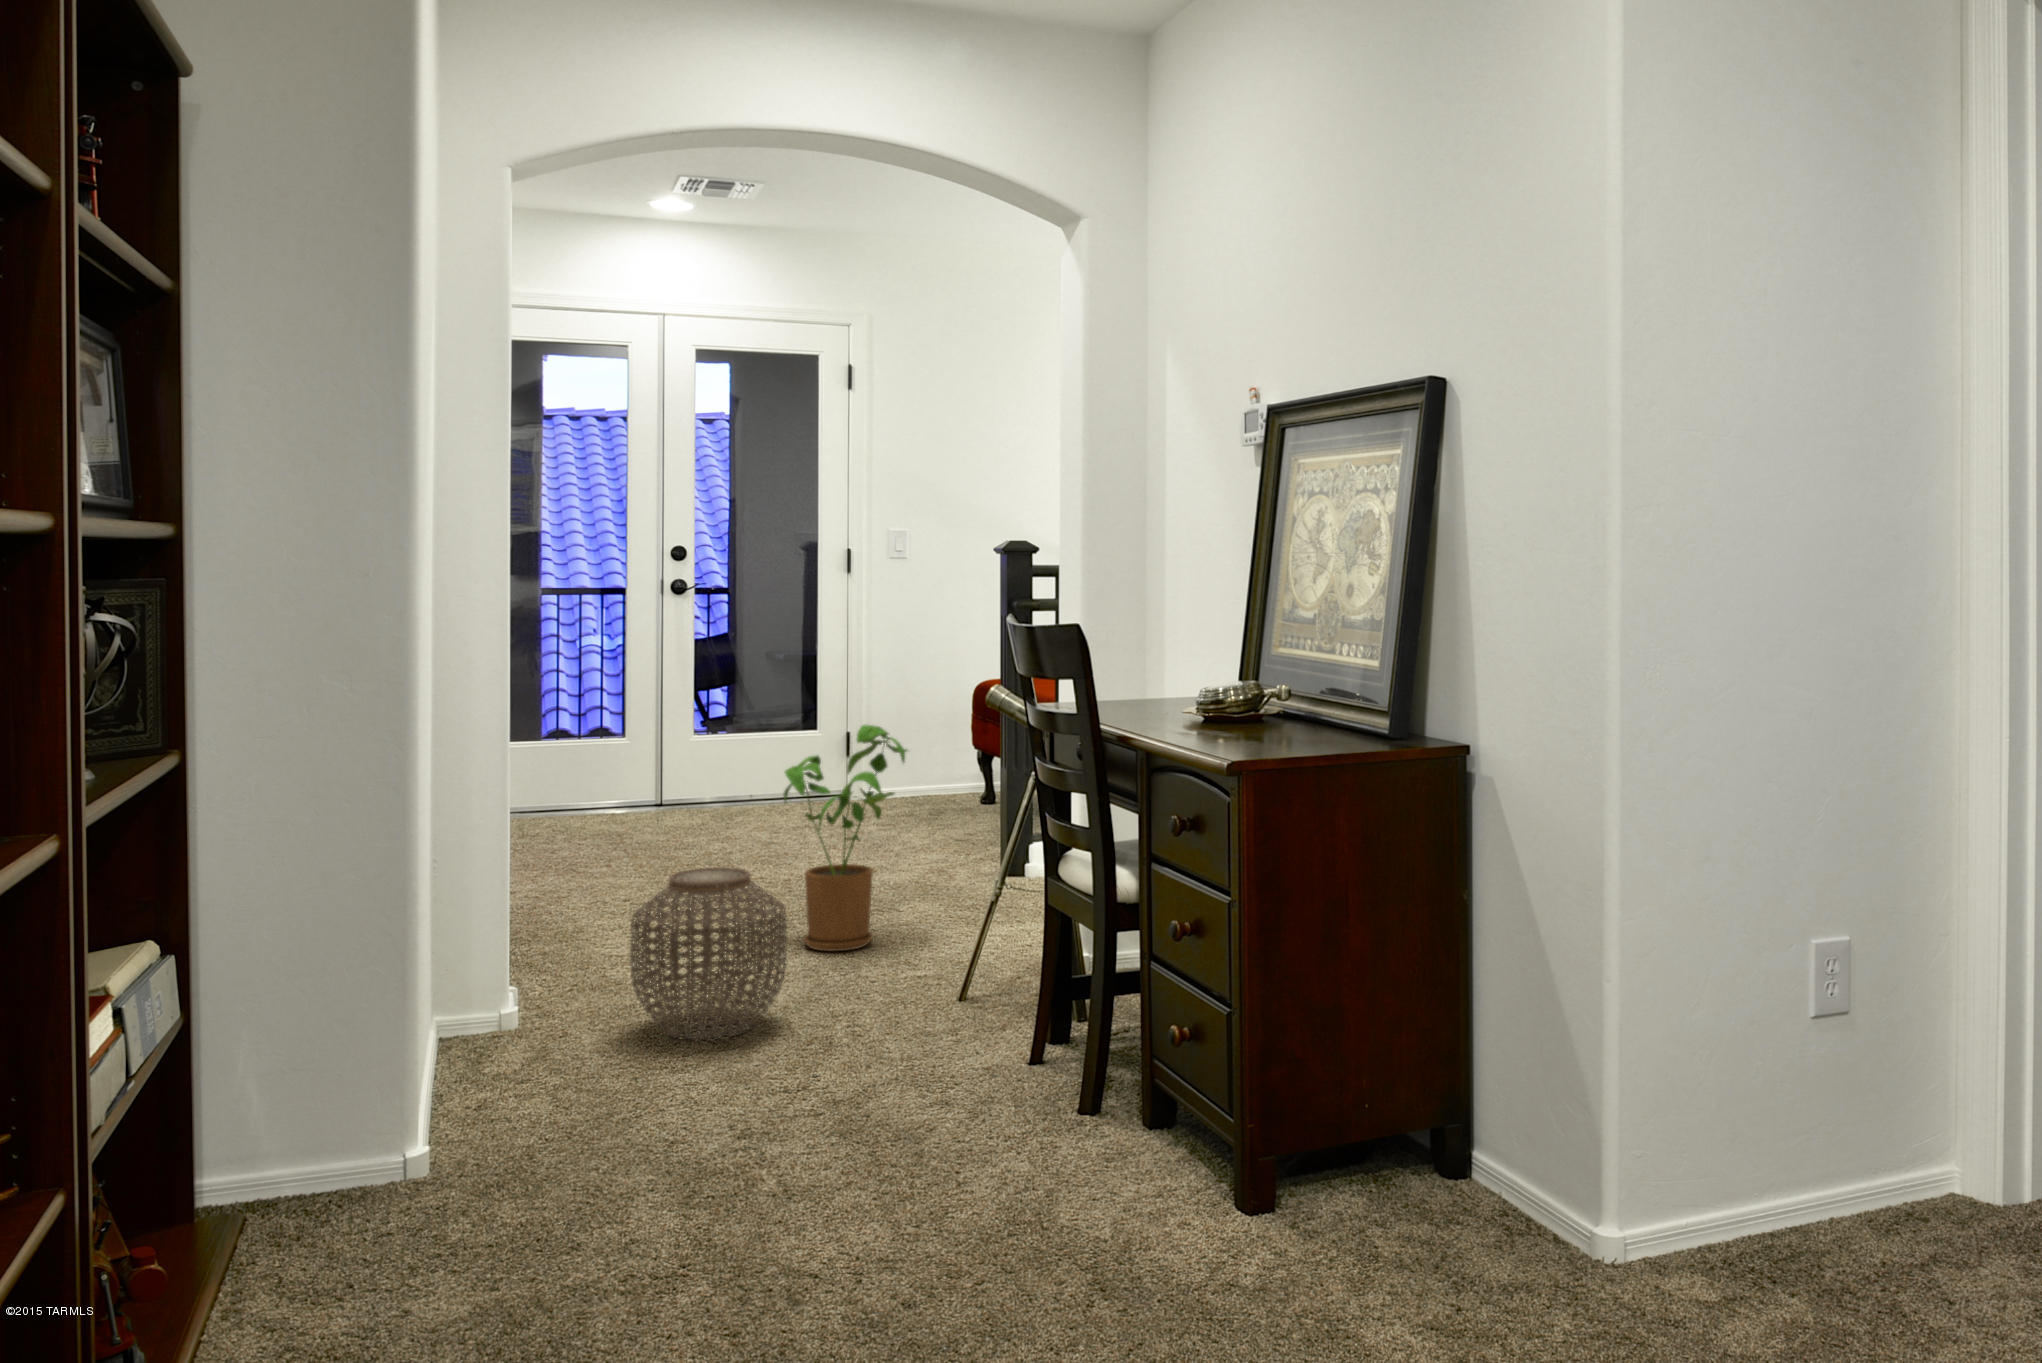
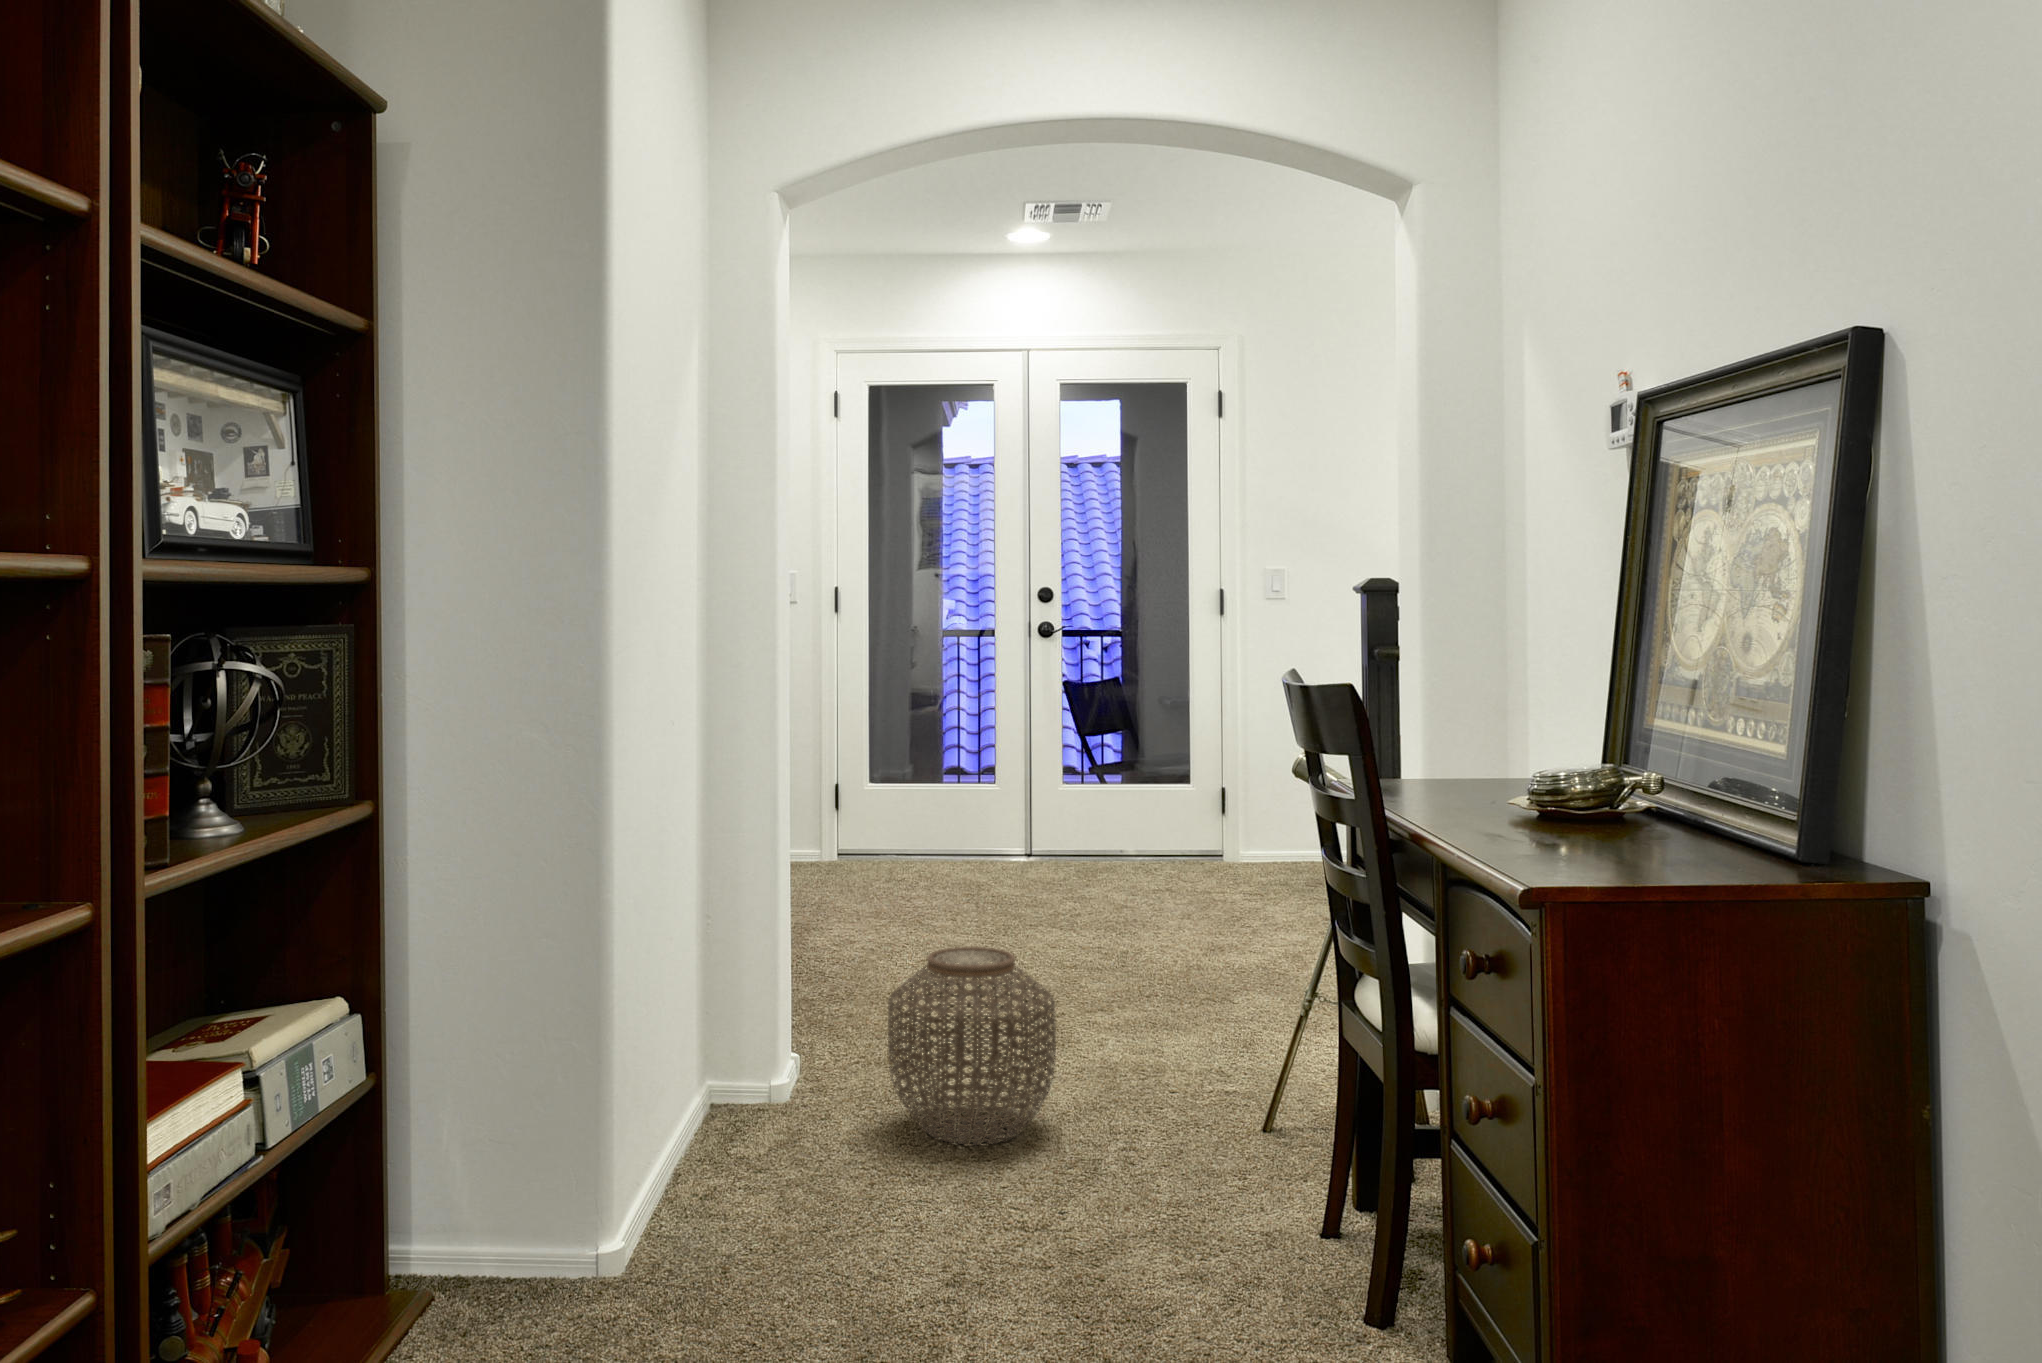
house plant: present [784,724,907,951] -> none [1089,789,1233,1048]

